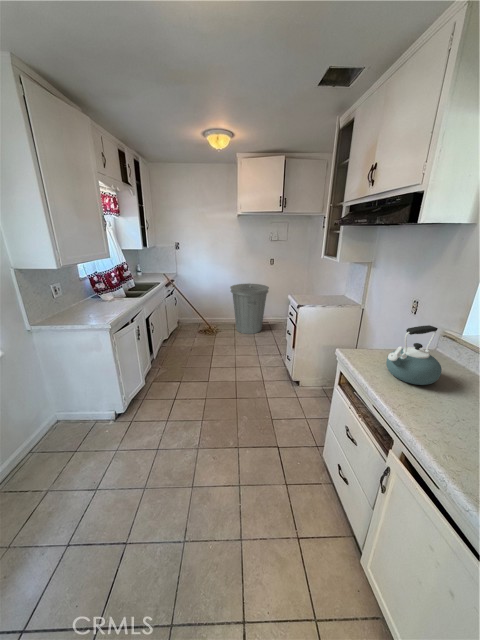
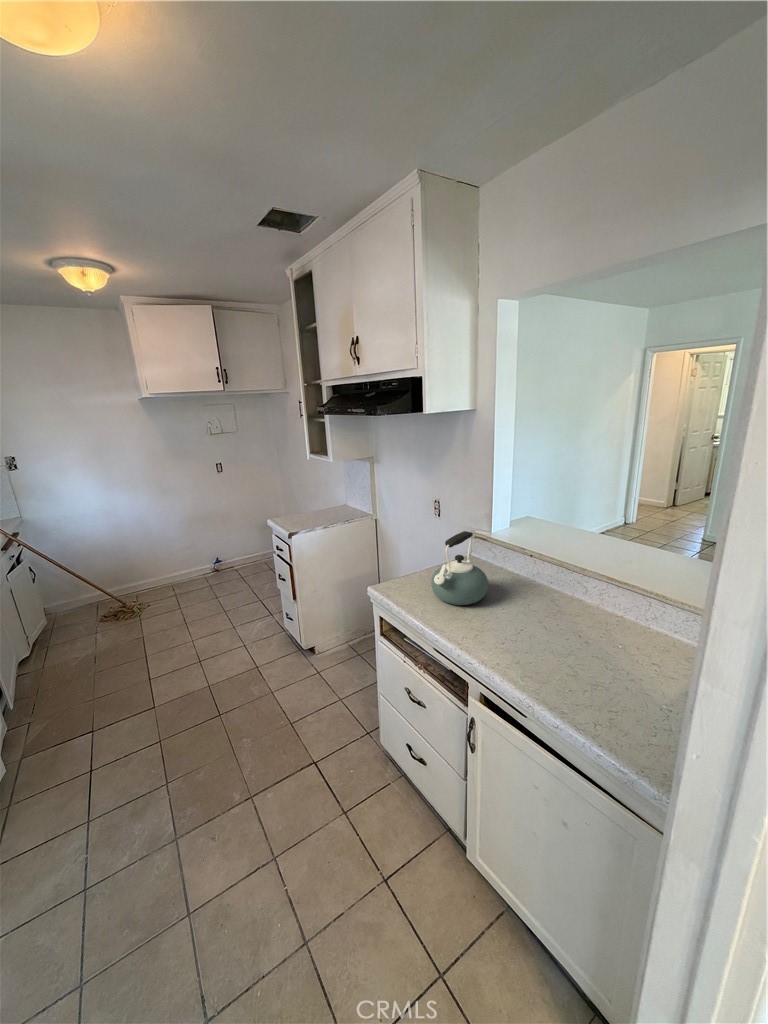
trash can: present [230,283,269,334] -> none [152,509,227,599]

